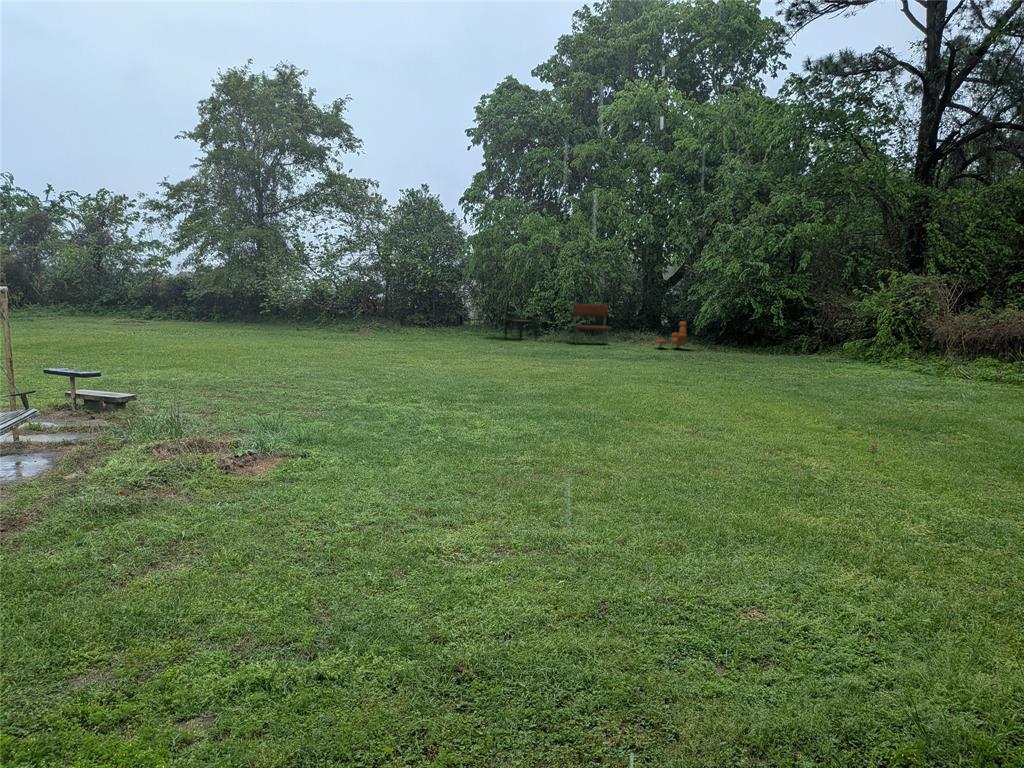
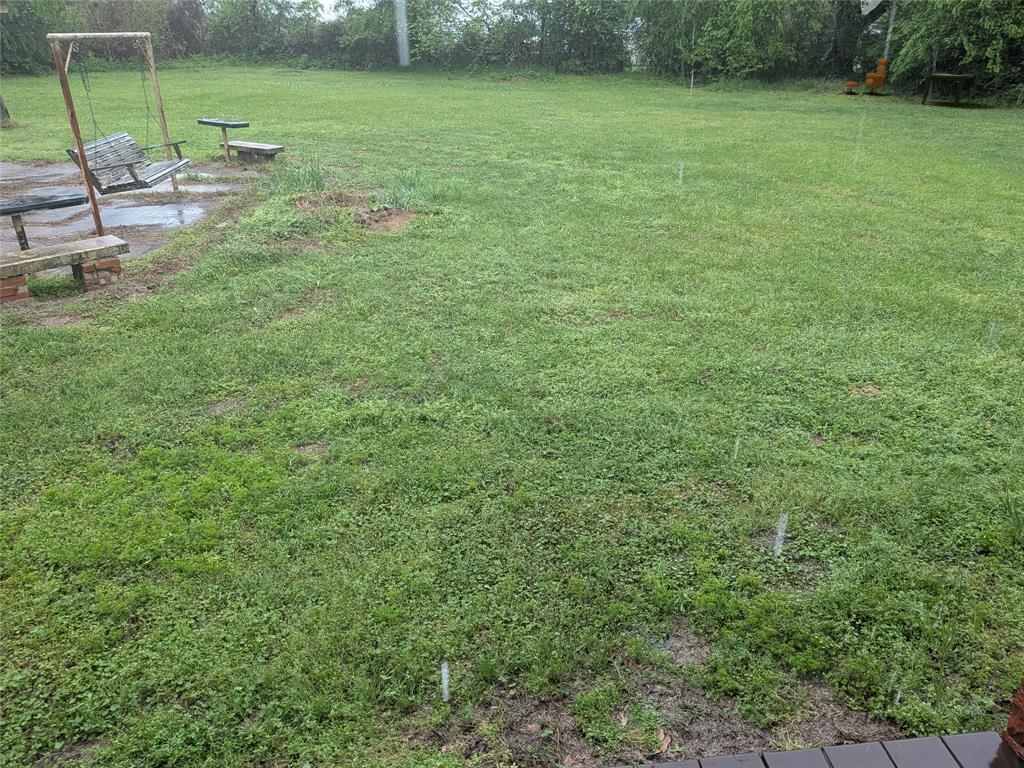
bench: present [573,304,612,345] -> none [745,38,793,89]
round table: present [504,318,538,341] -> present [921,71,974,106]

